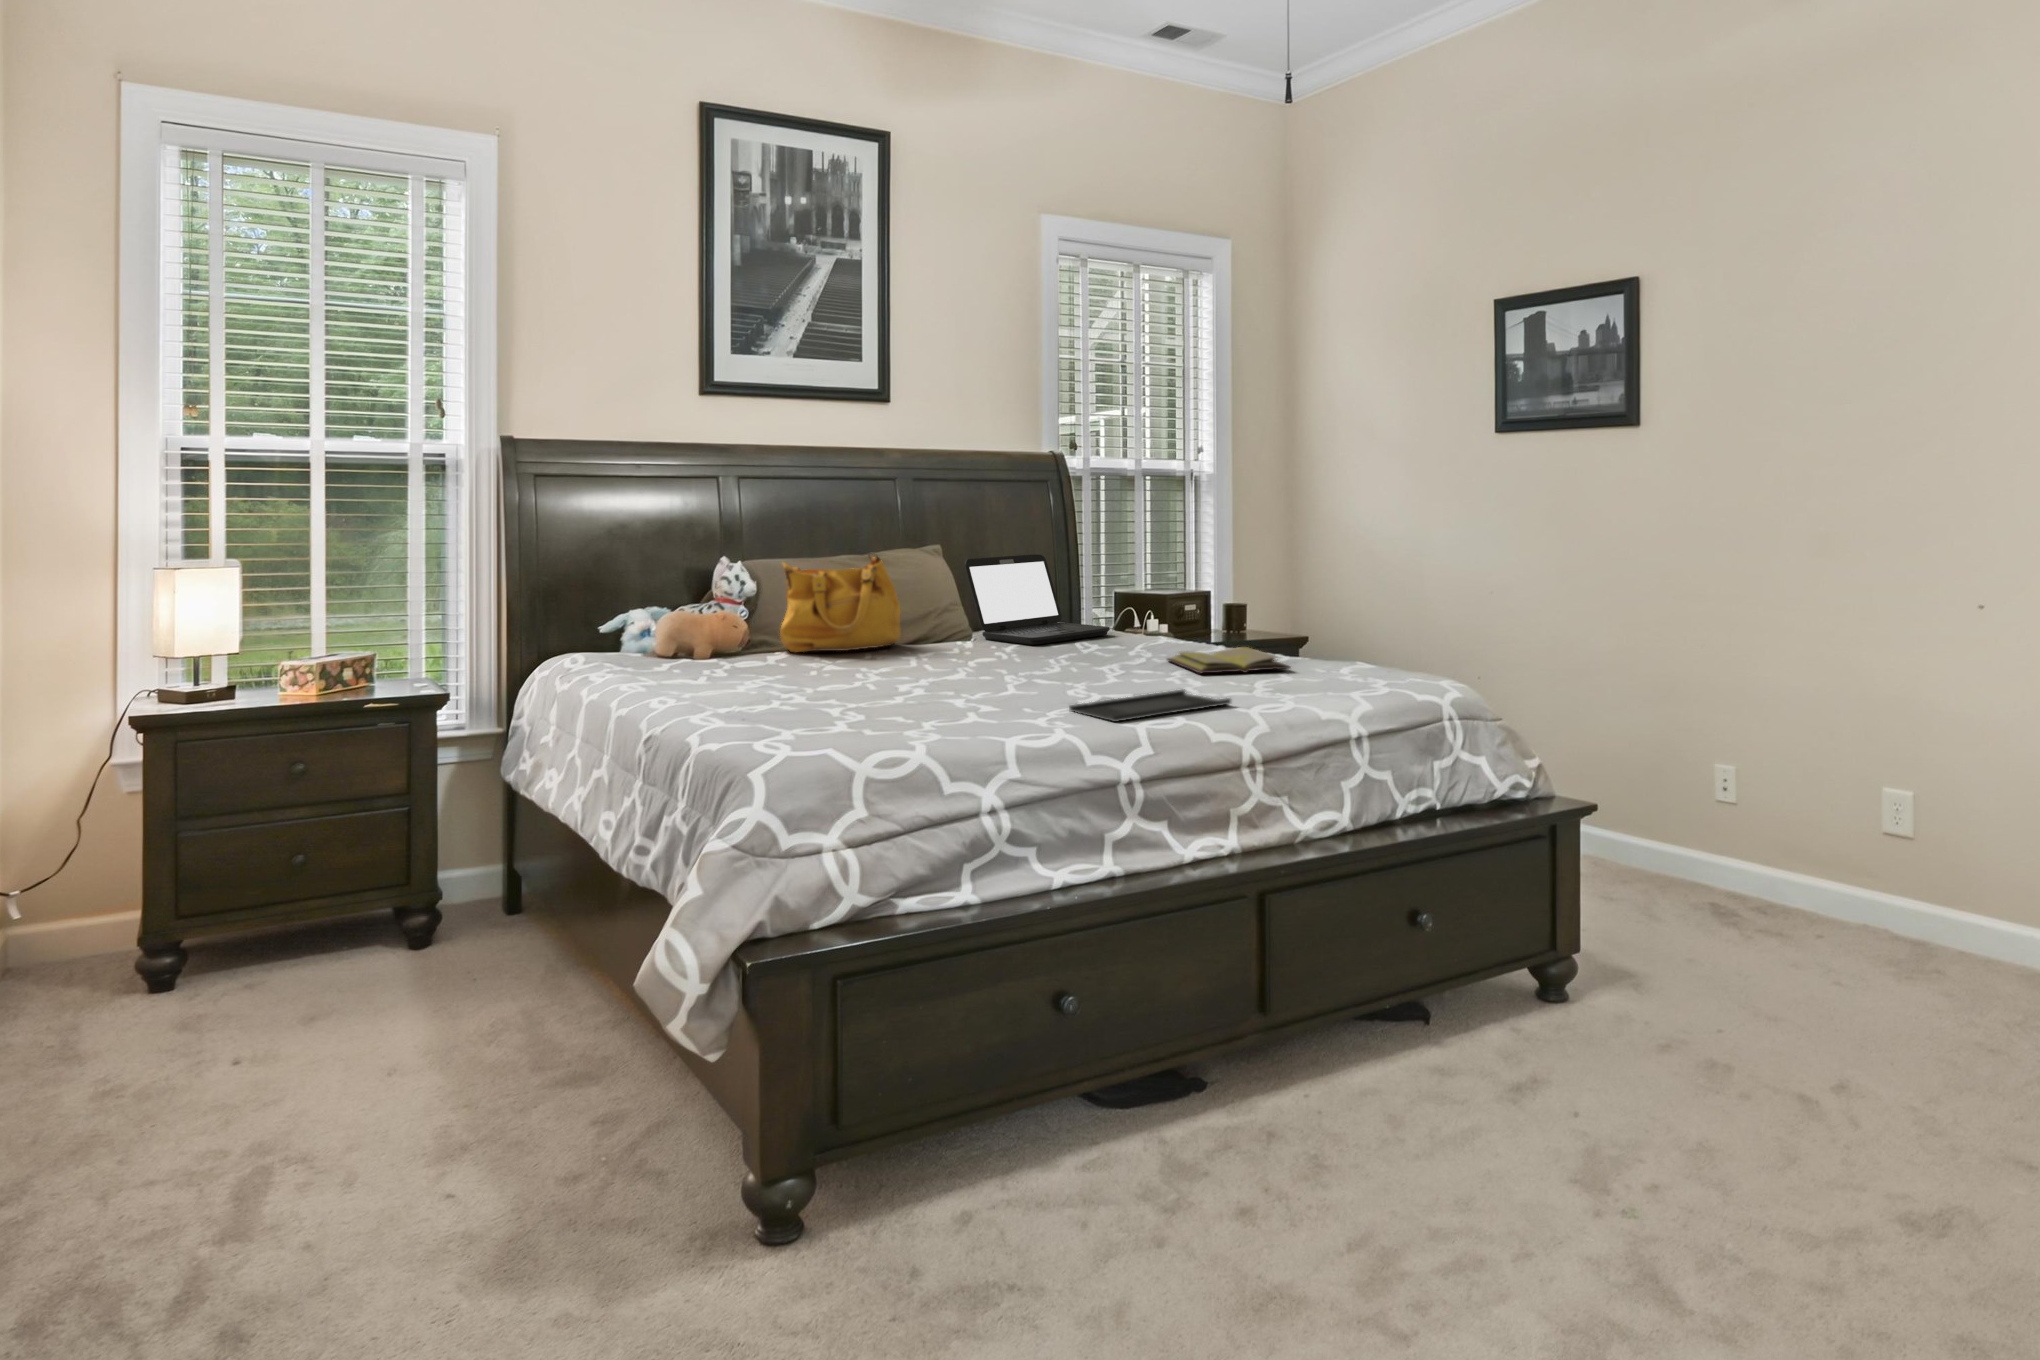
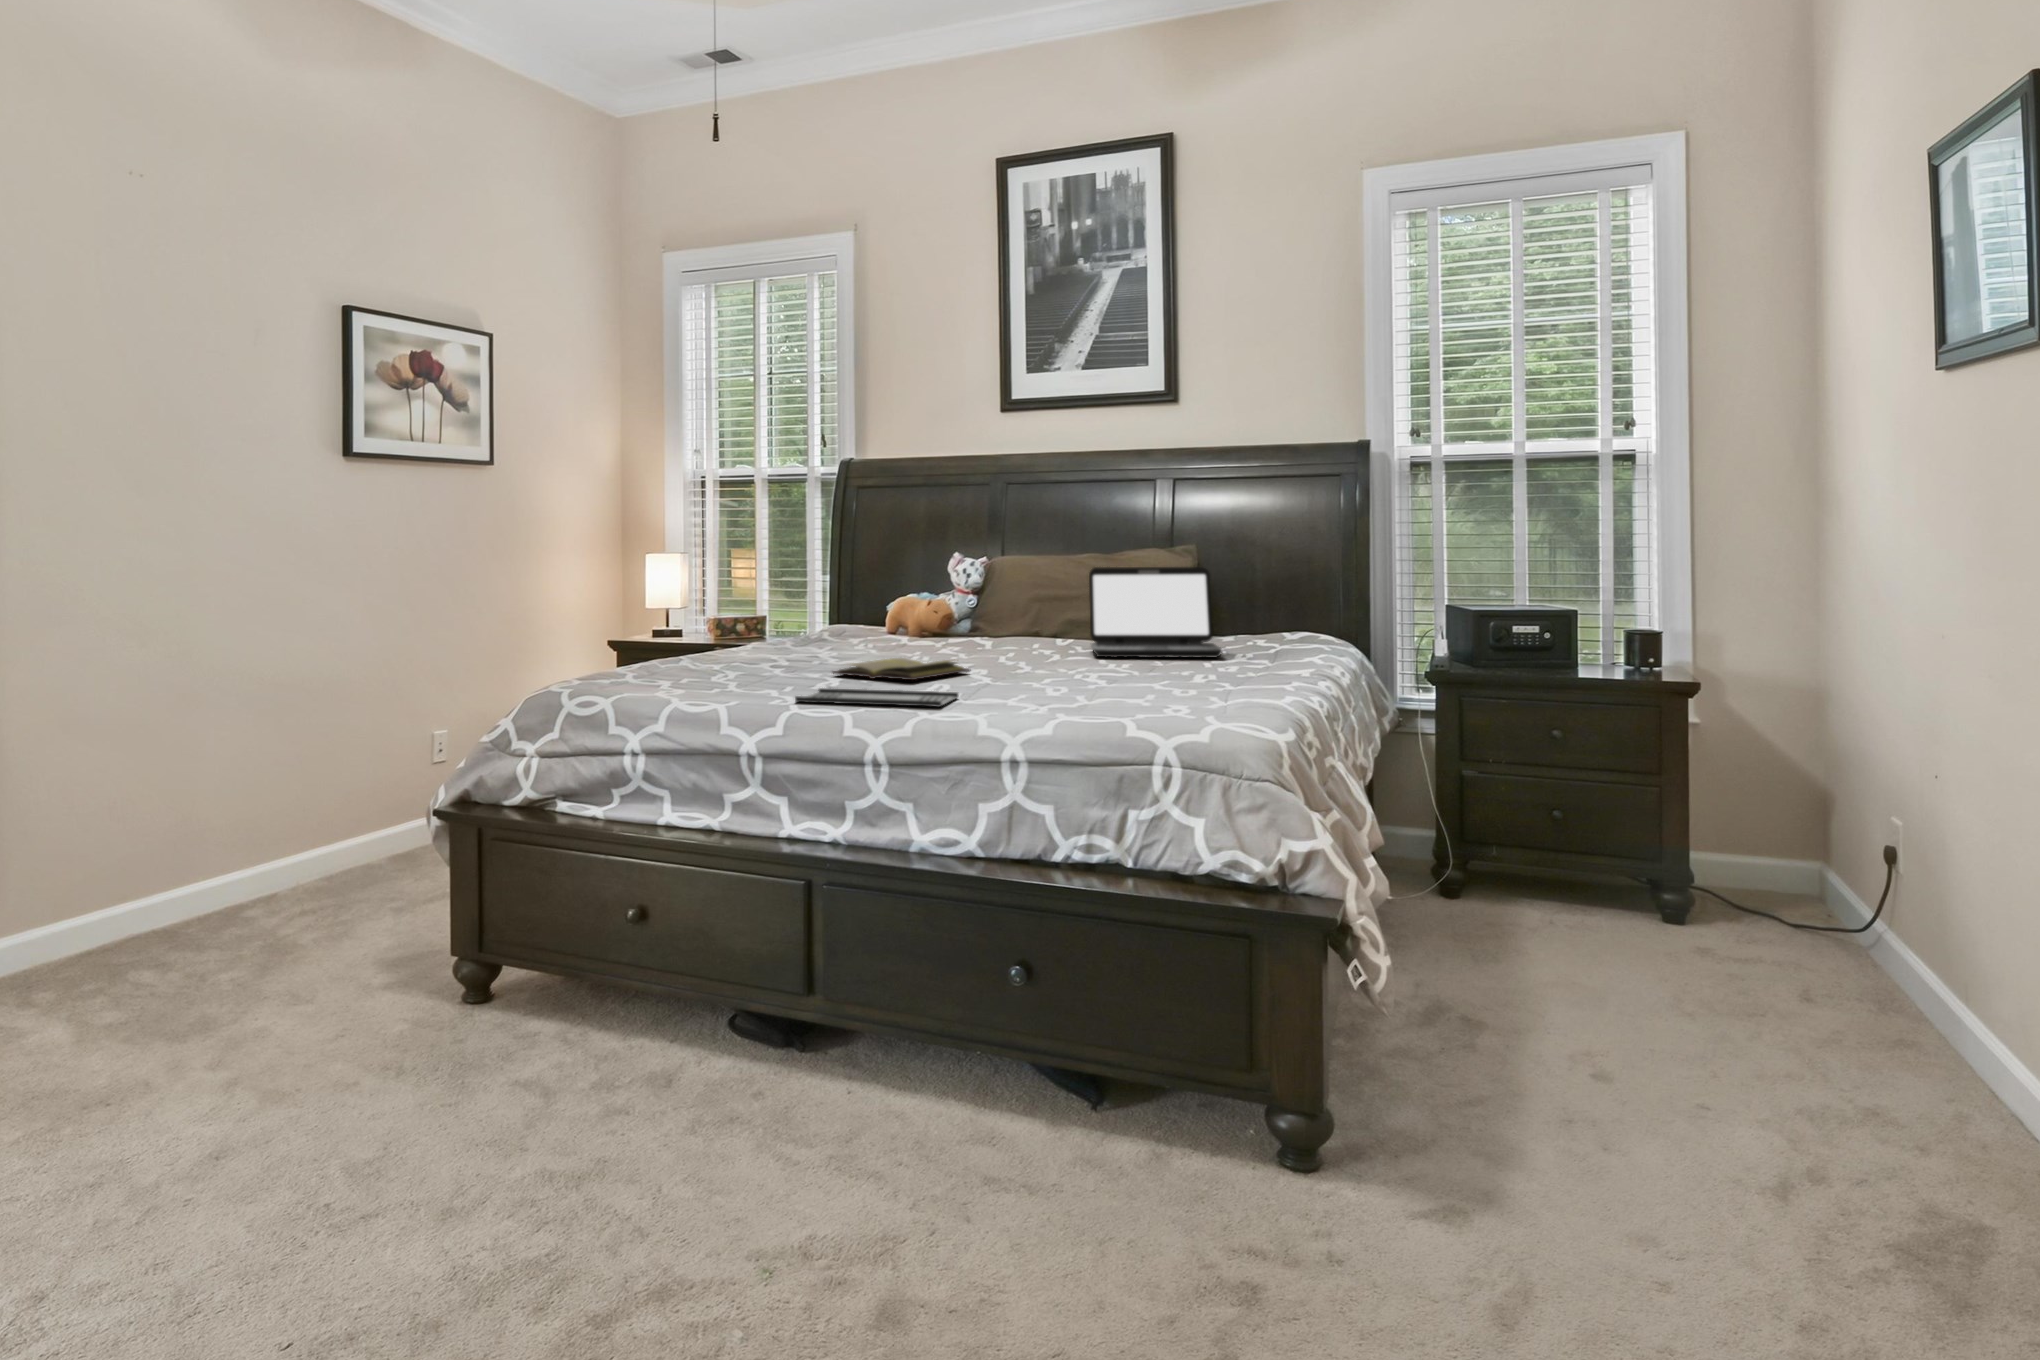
handbag: present [780,554,901,652] -> none [895,556,1005,646]
diary: present [1167,647,1290,673] -> present [833,658,969,680]

